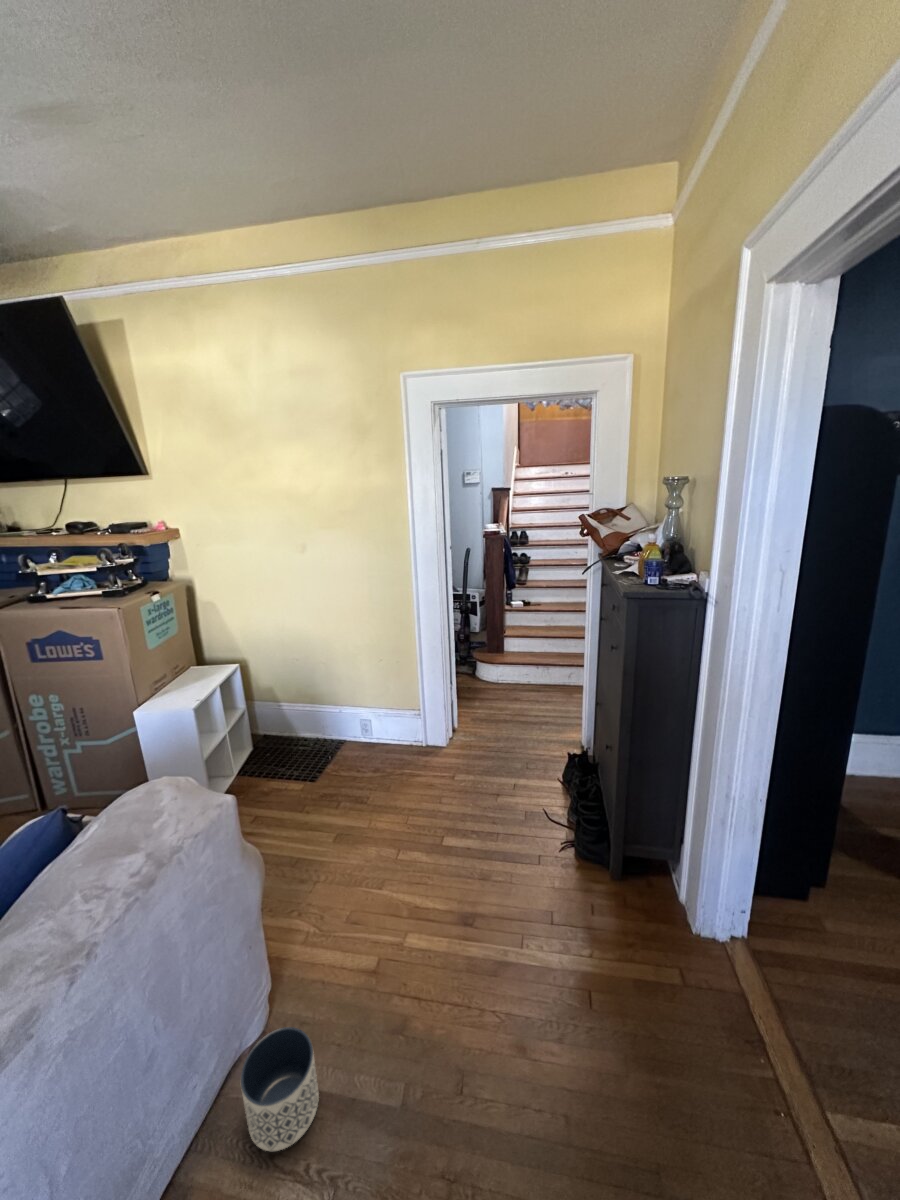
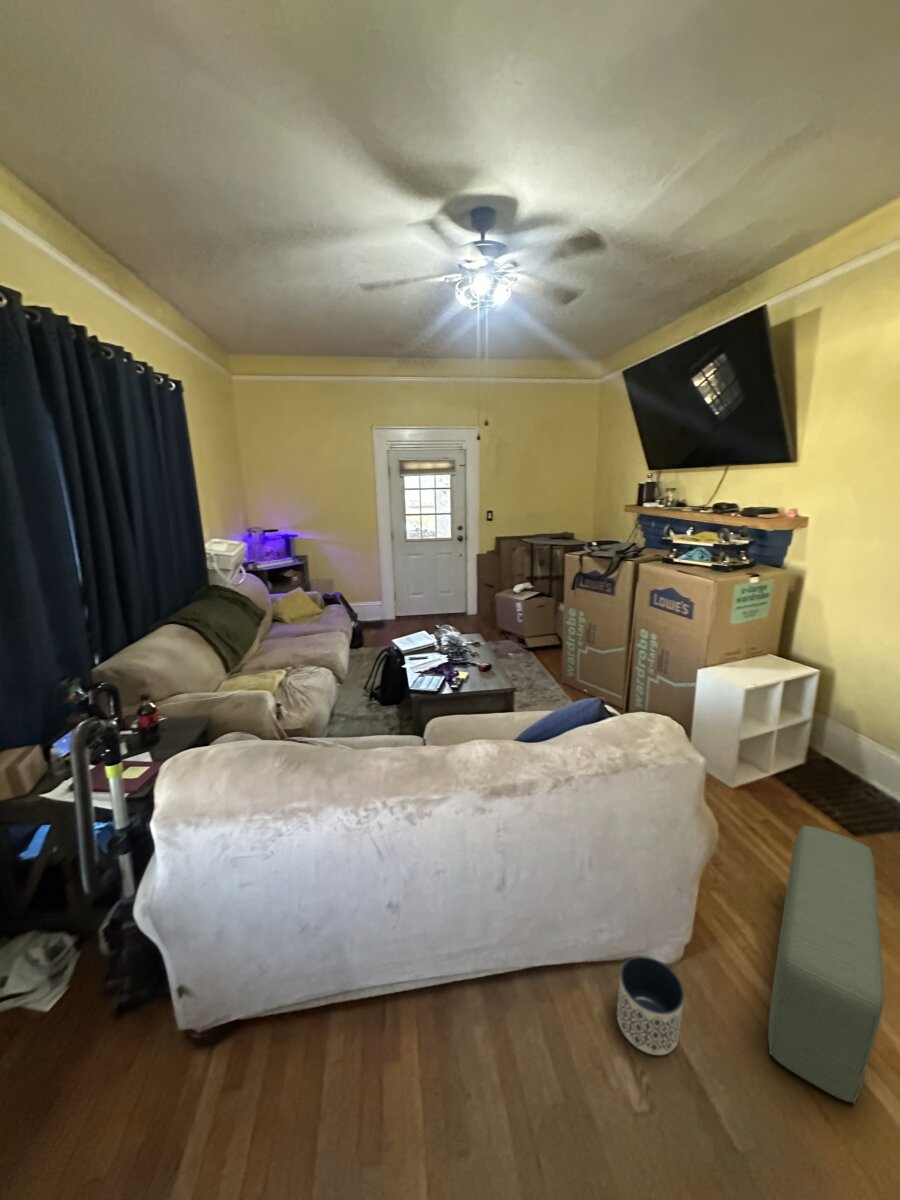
pouf: none [301,782,426,1001] -> present [768,825,884,1103]

